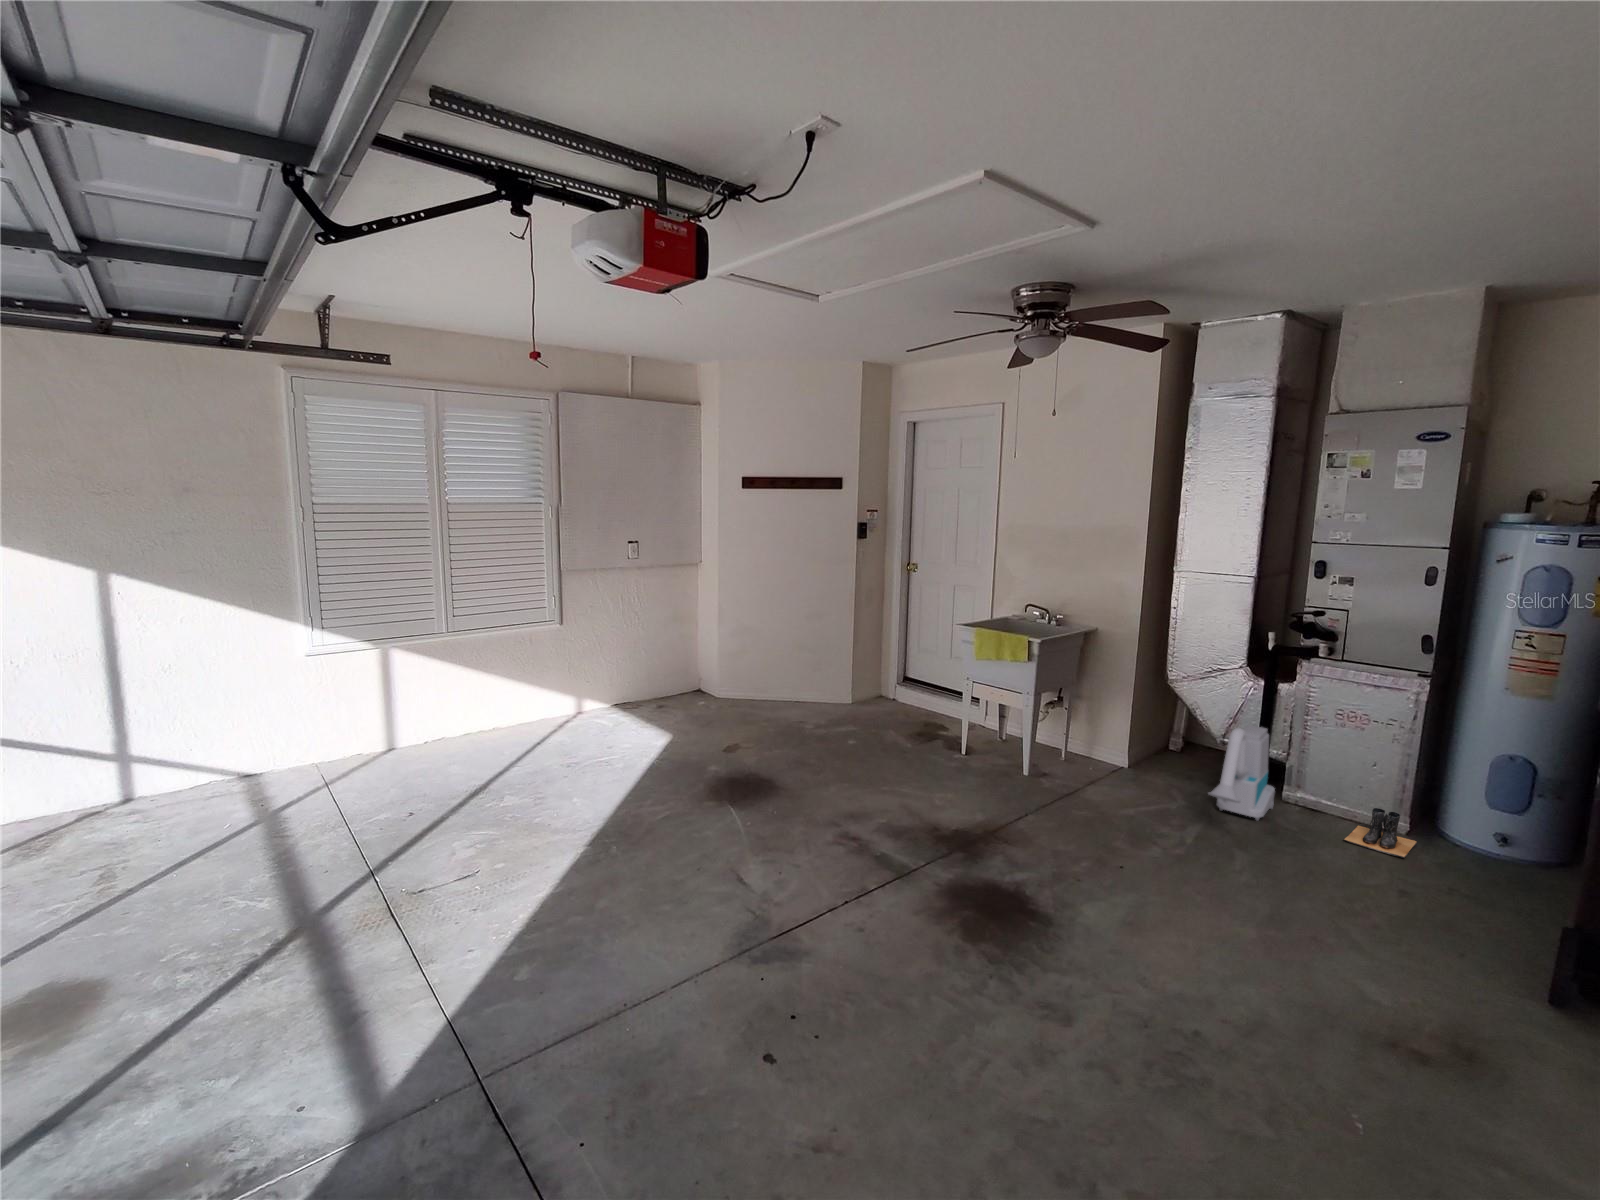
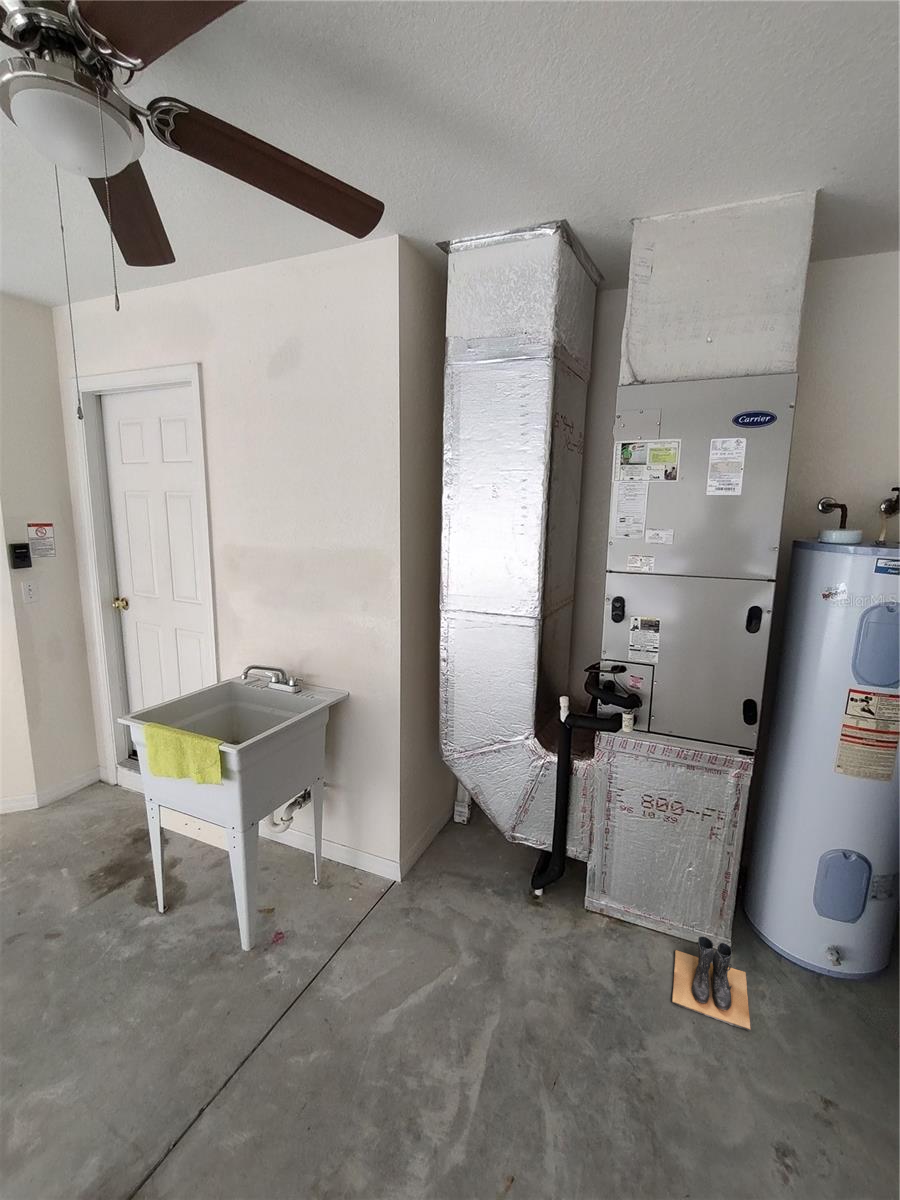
vacuum cleaner: present [1208,725,1275,820] -> none [500,824,577,1029]

